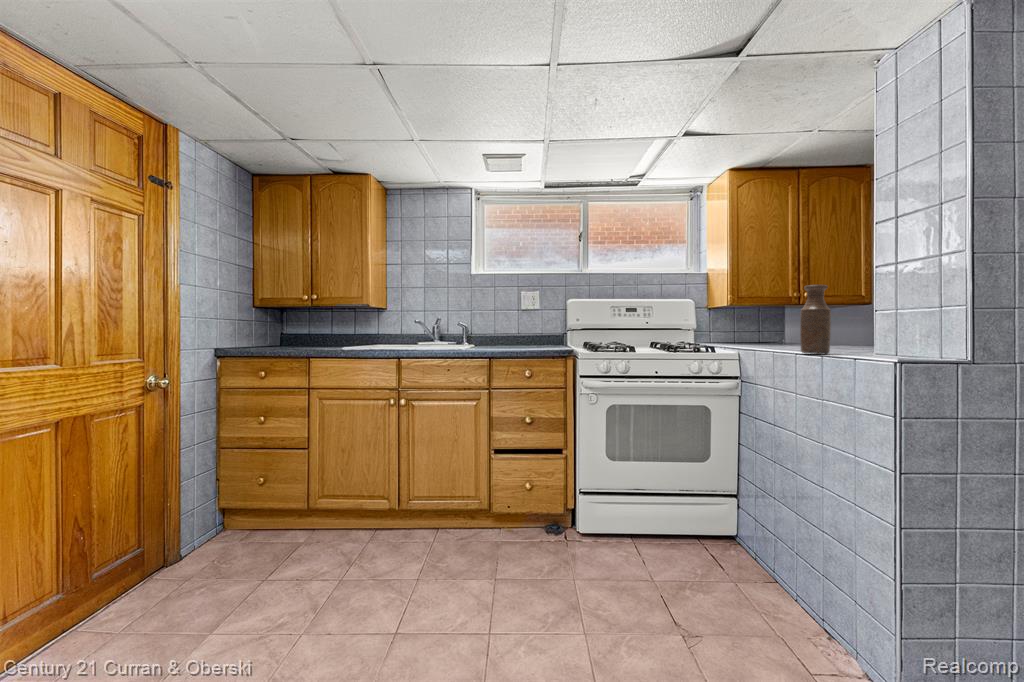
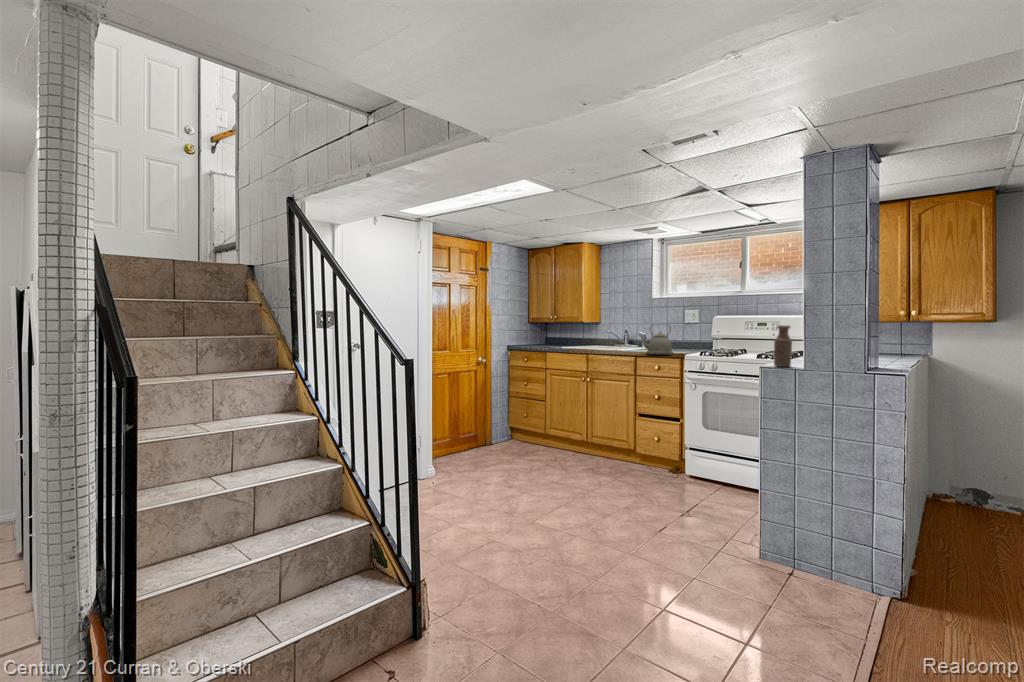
kettle: none [498,302,549,352] -> present [639,327,674,355]

